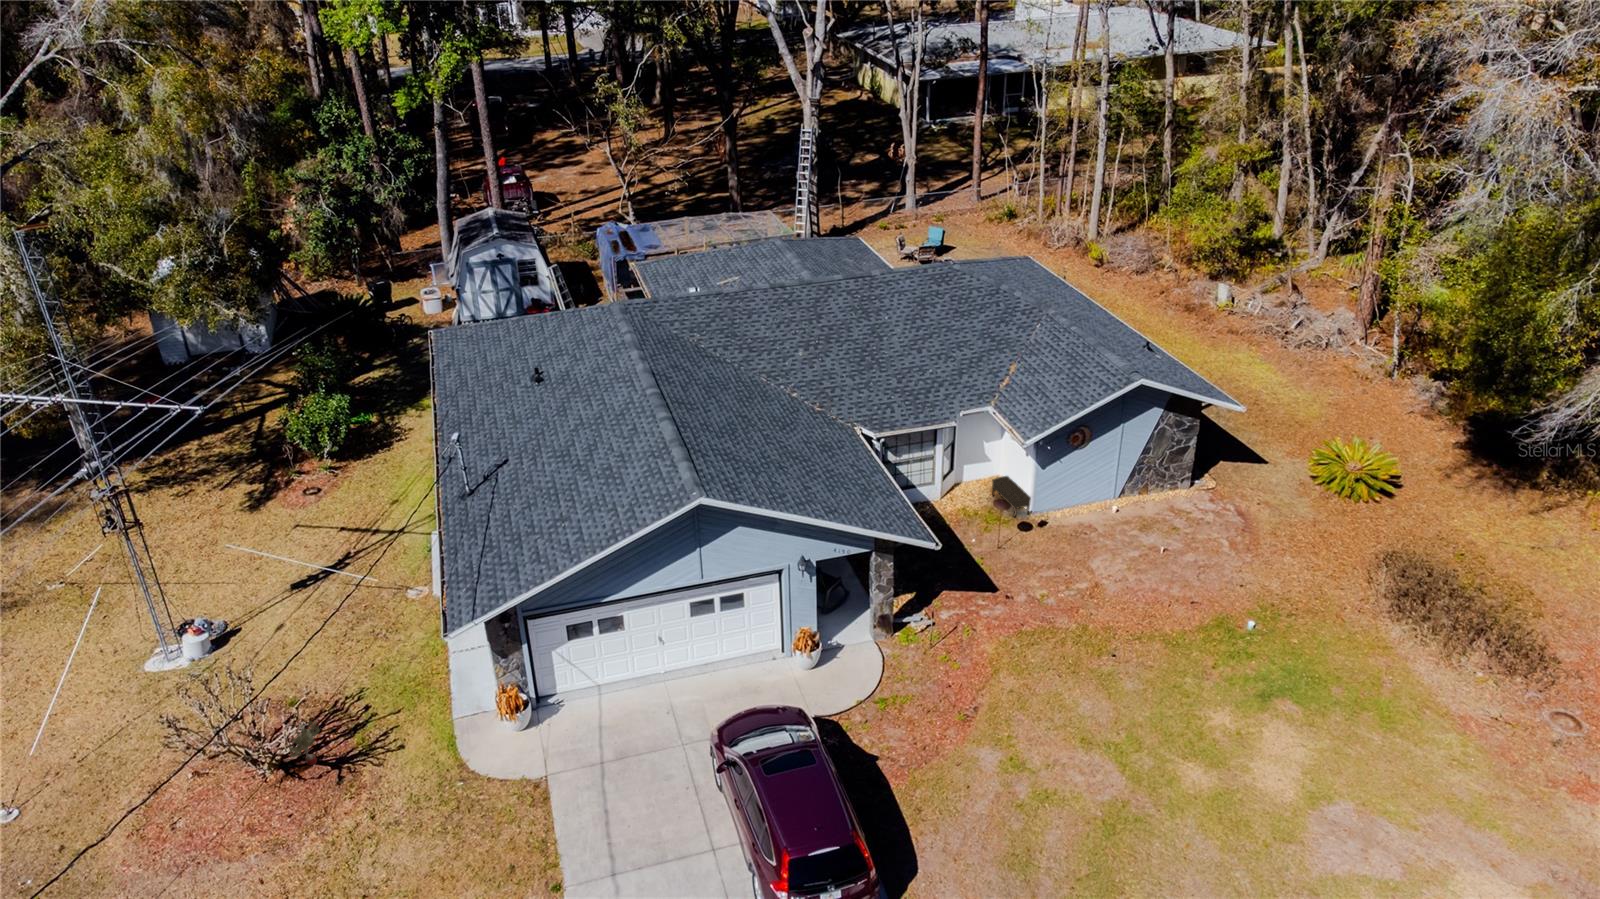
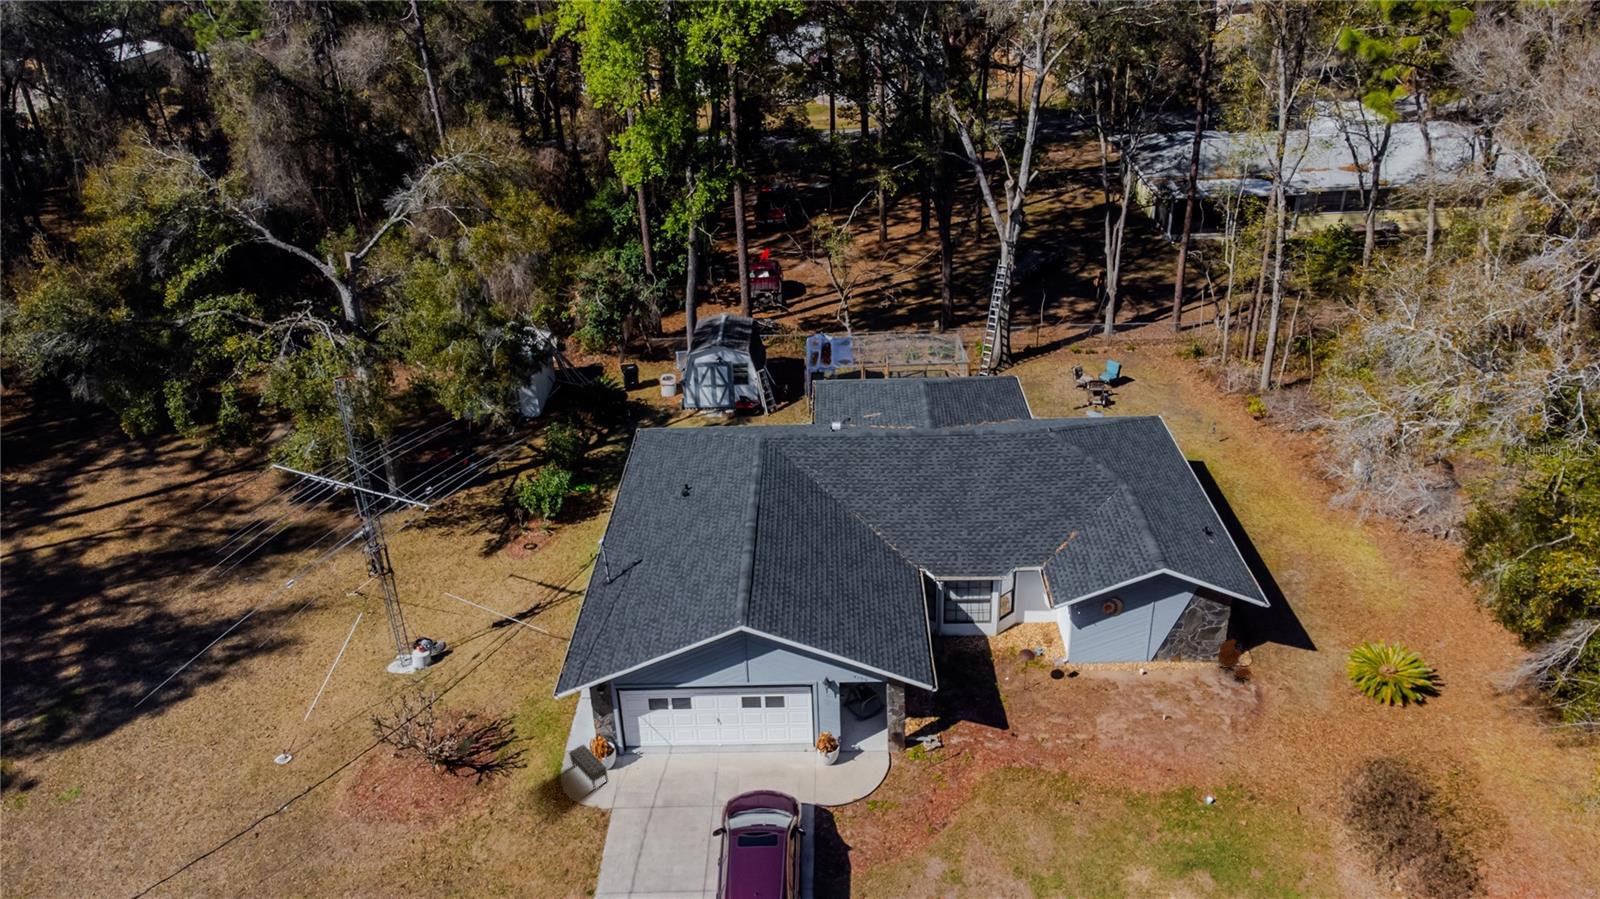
lounge chair: none [1181,458,1219,504] -> present [1217,639,1250,680]
bench: present [992,476,1031,517] -> present [569,745,608,789]

